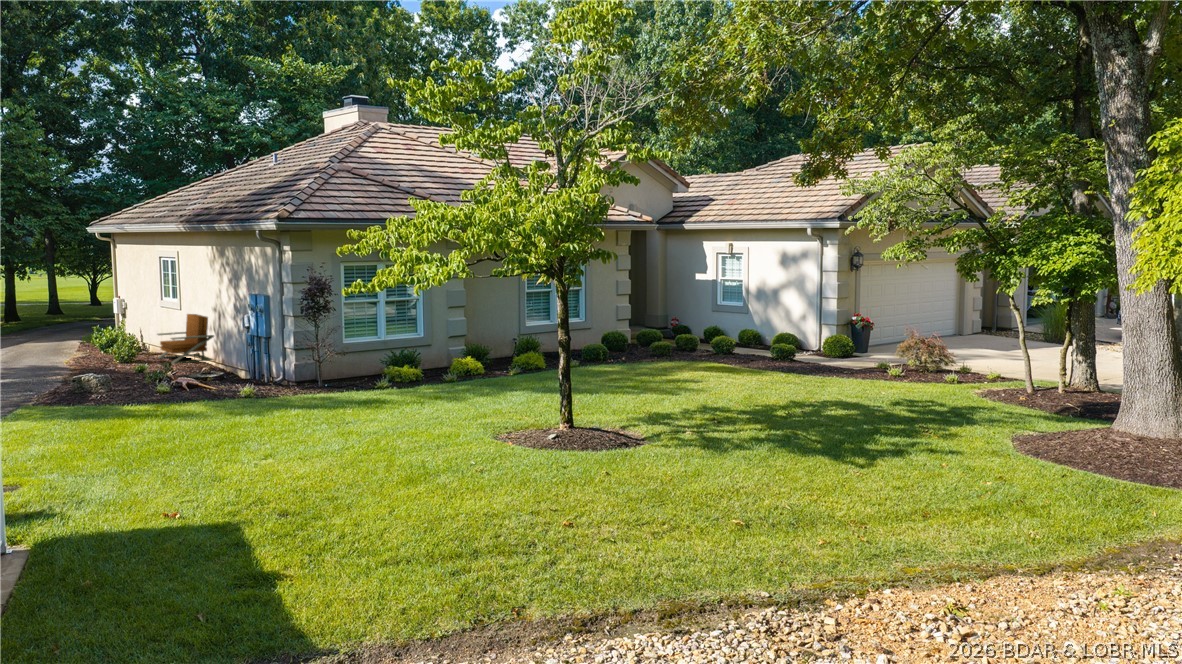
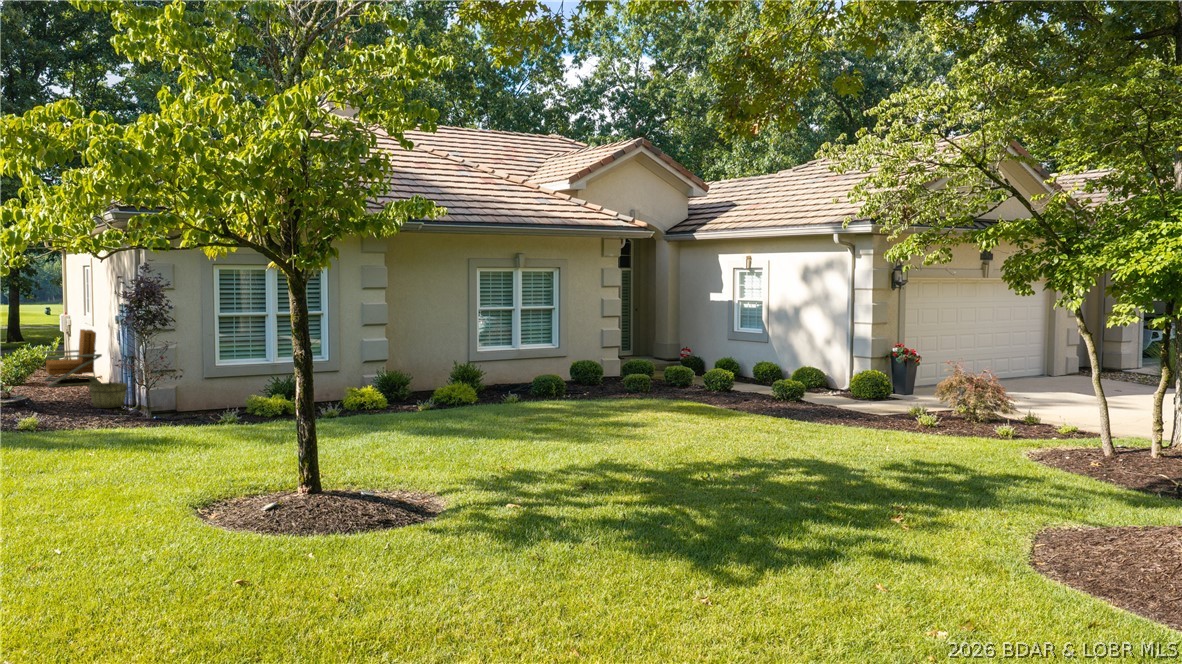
wooden bucket: none [241,354,272,380] -> present [89,380,127,408]

